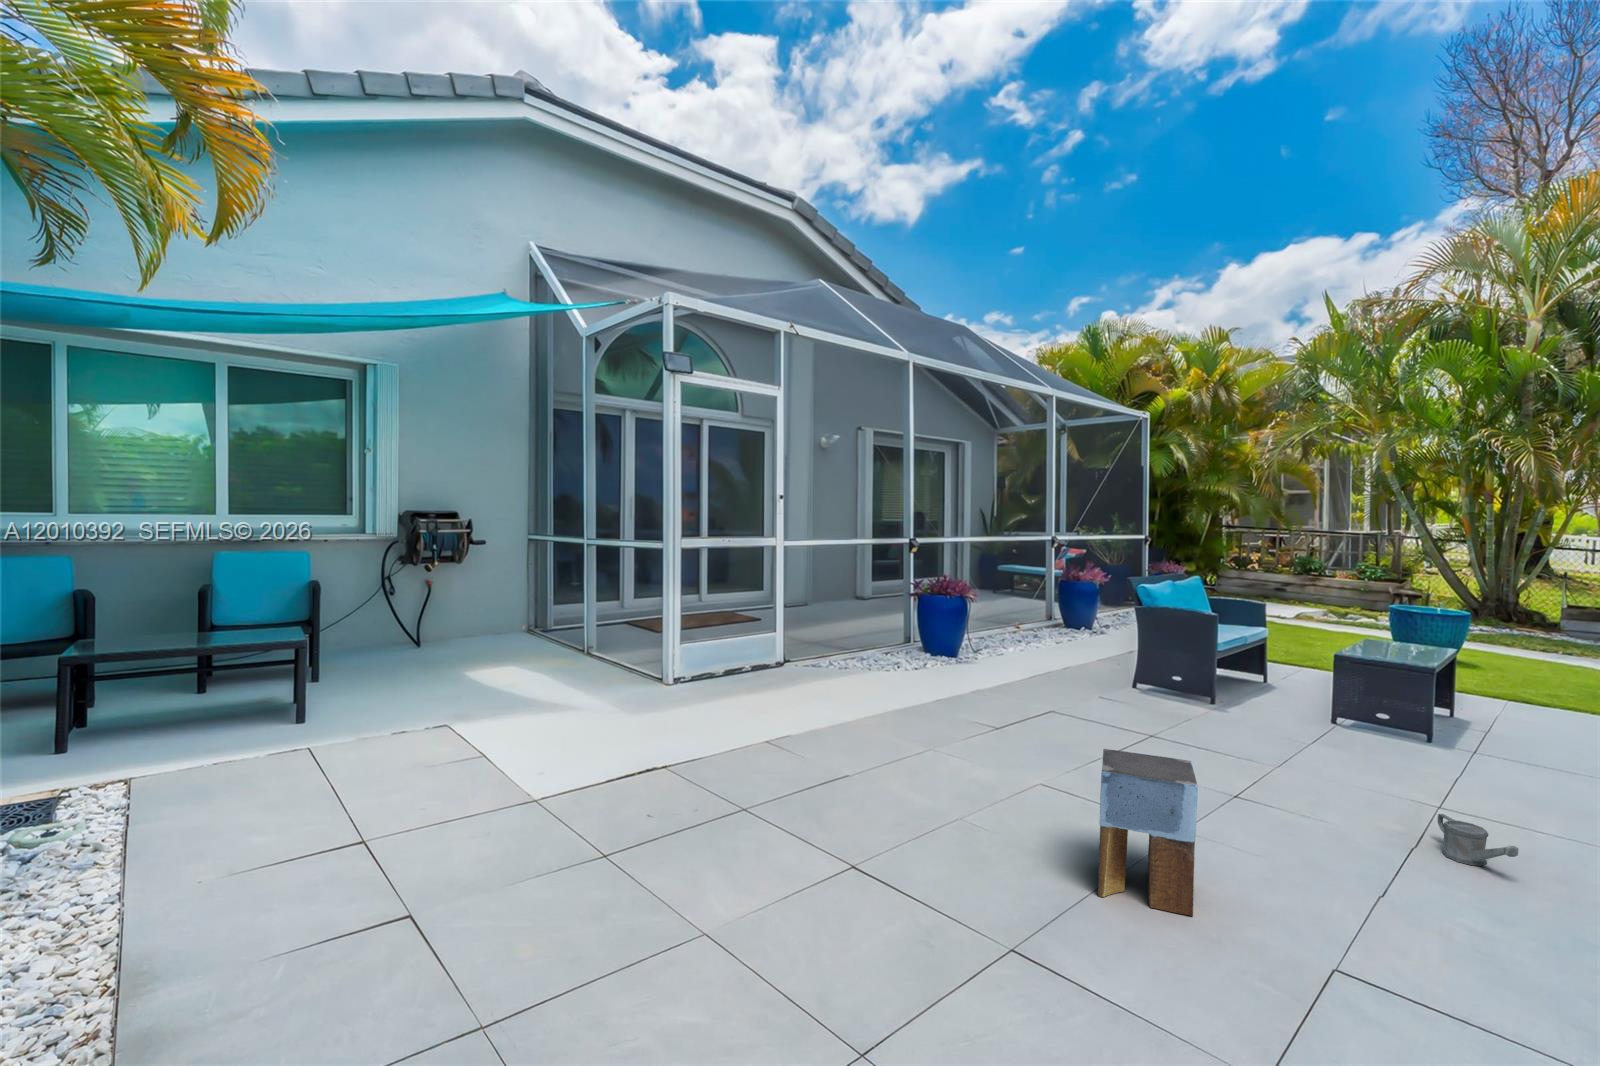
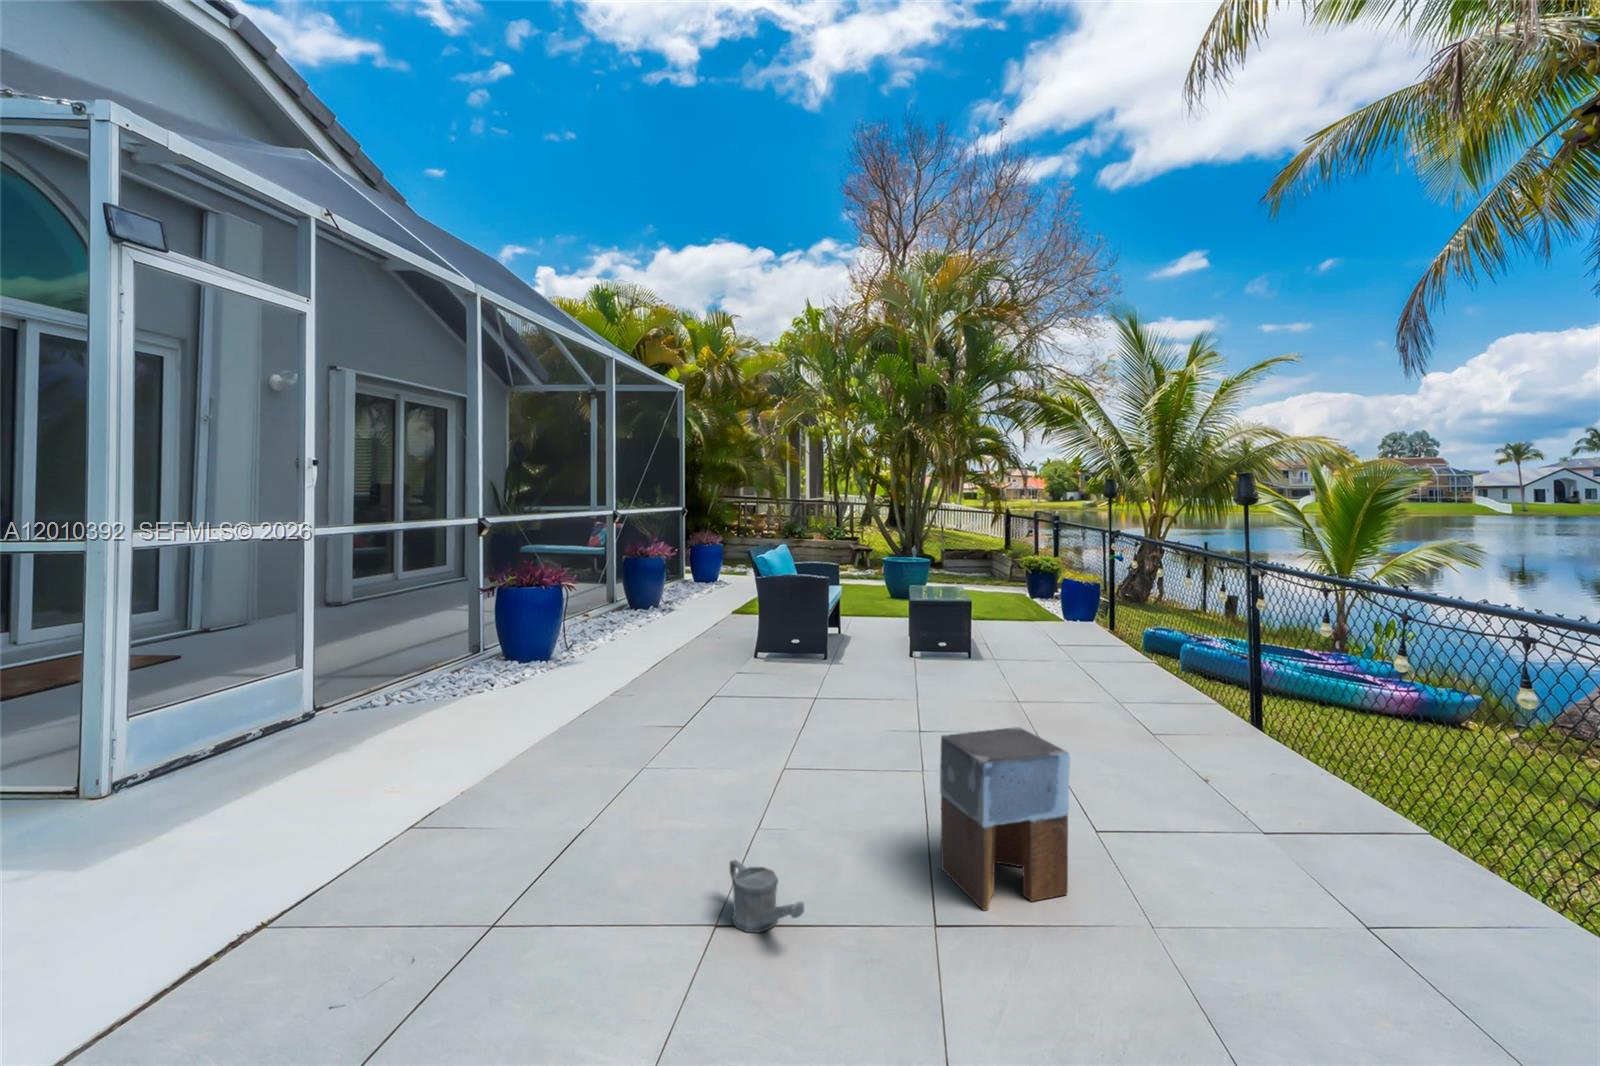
watering can: present [1437,814,1518,866] -> present [730,860,804,932]

